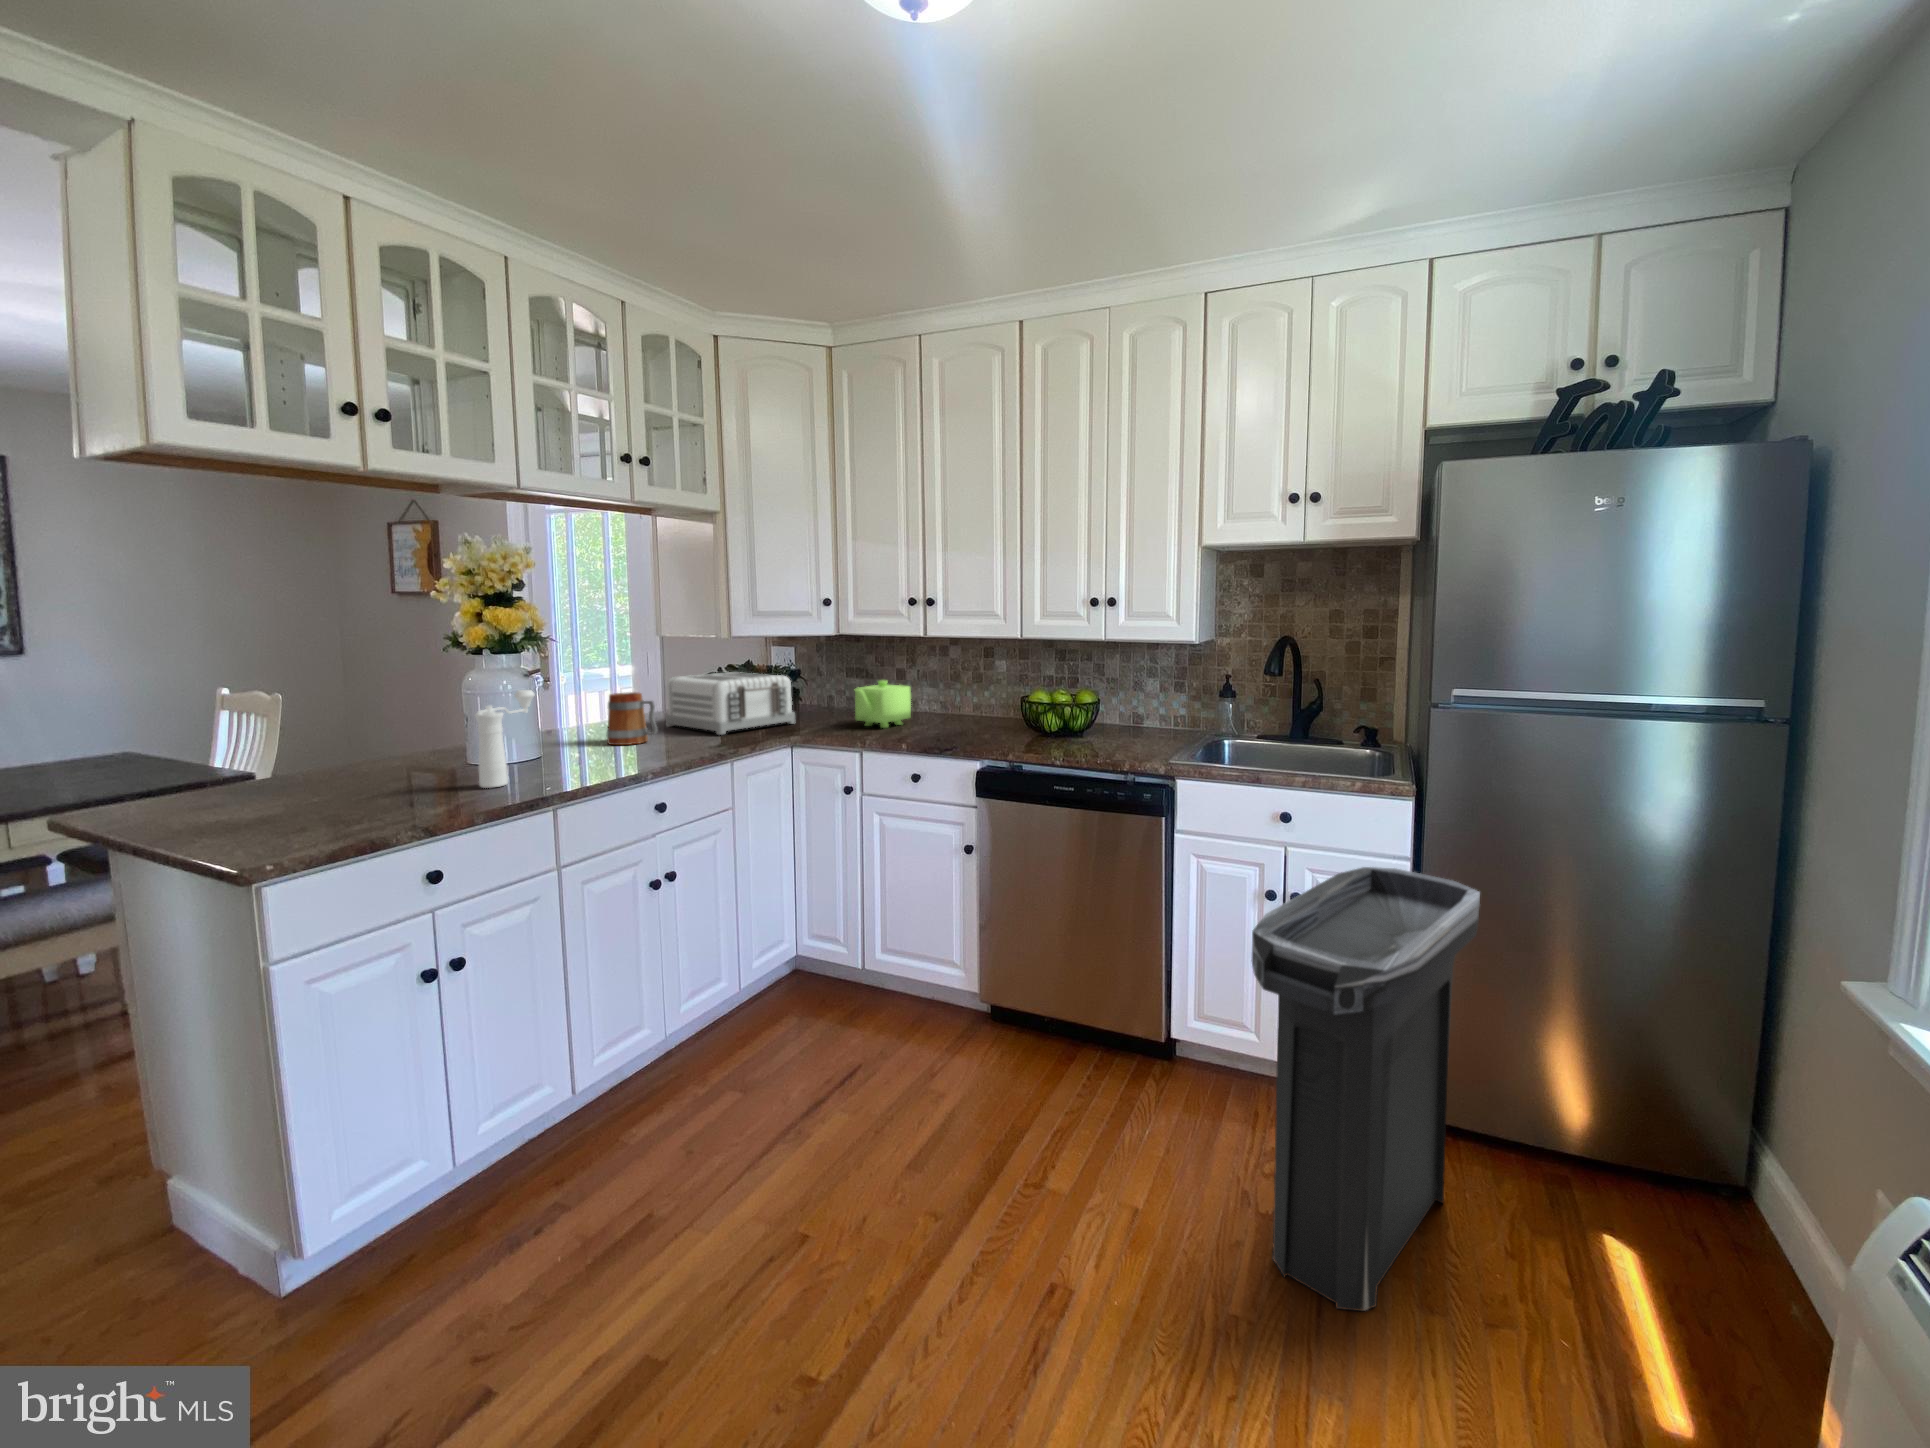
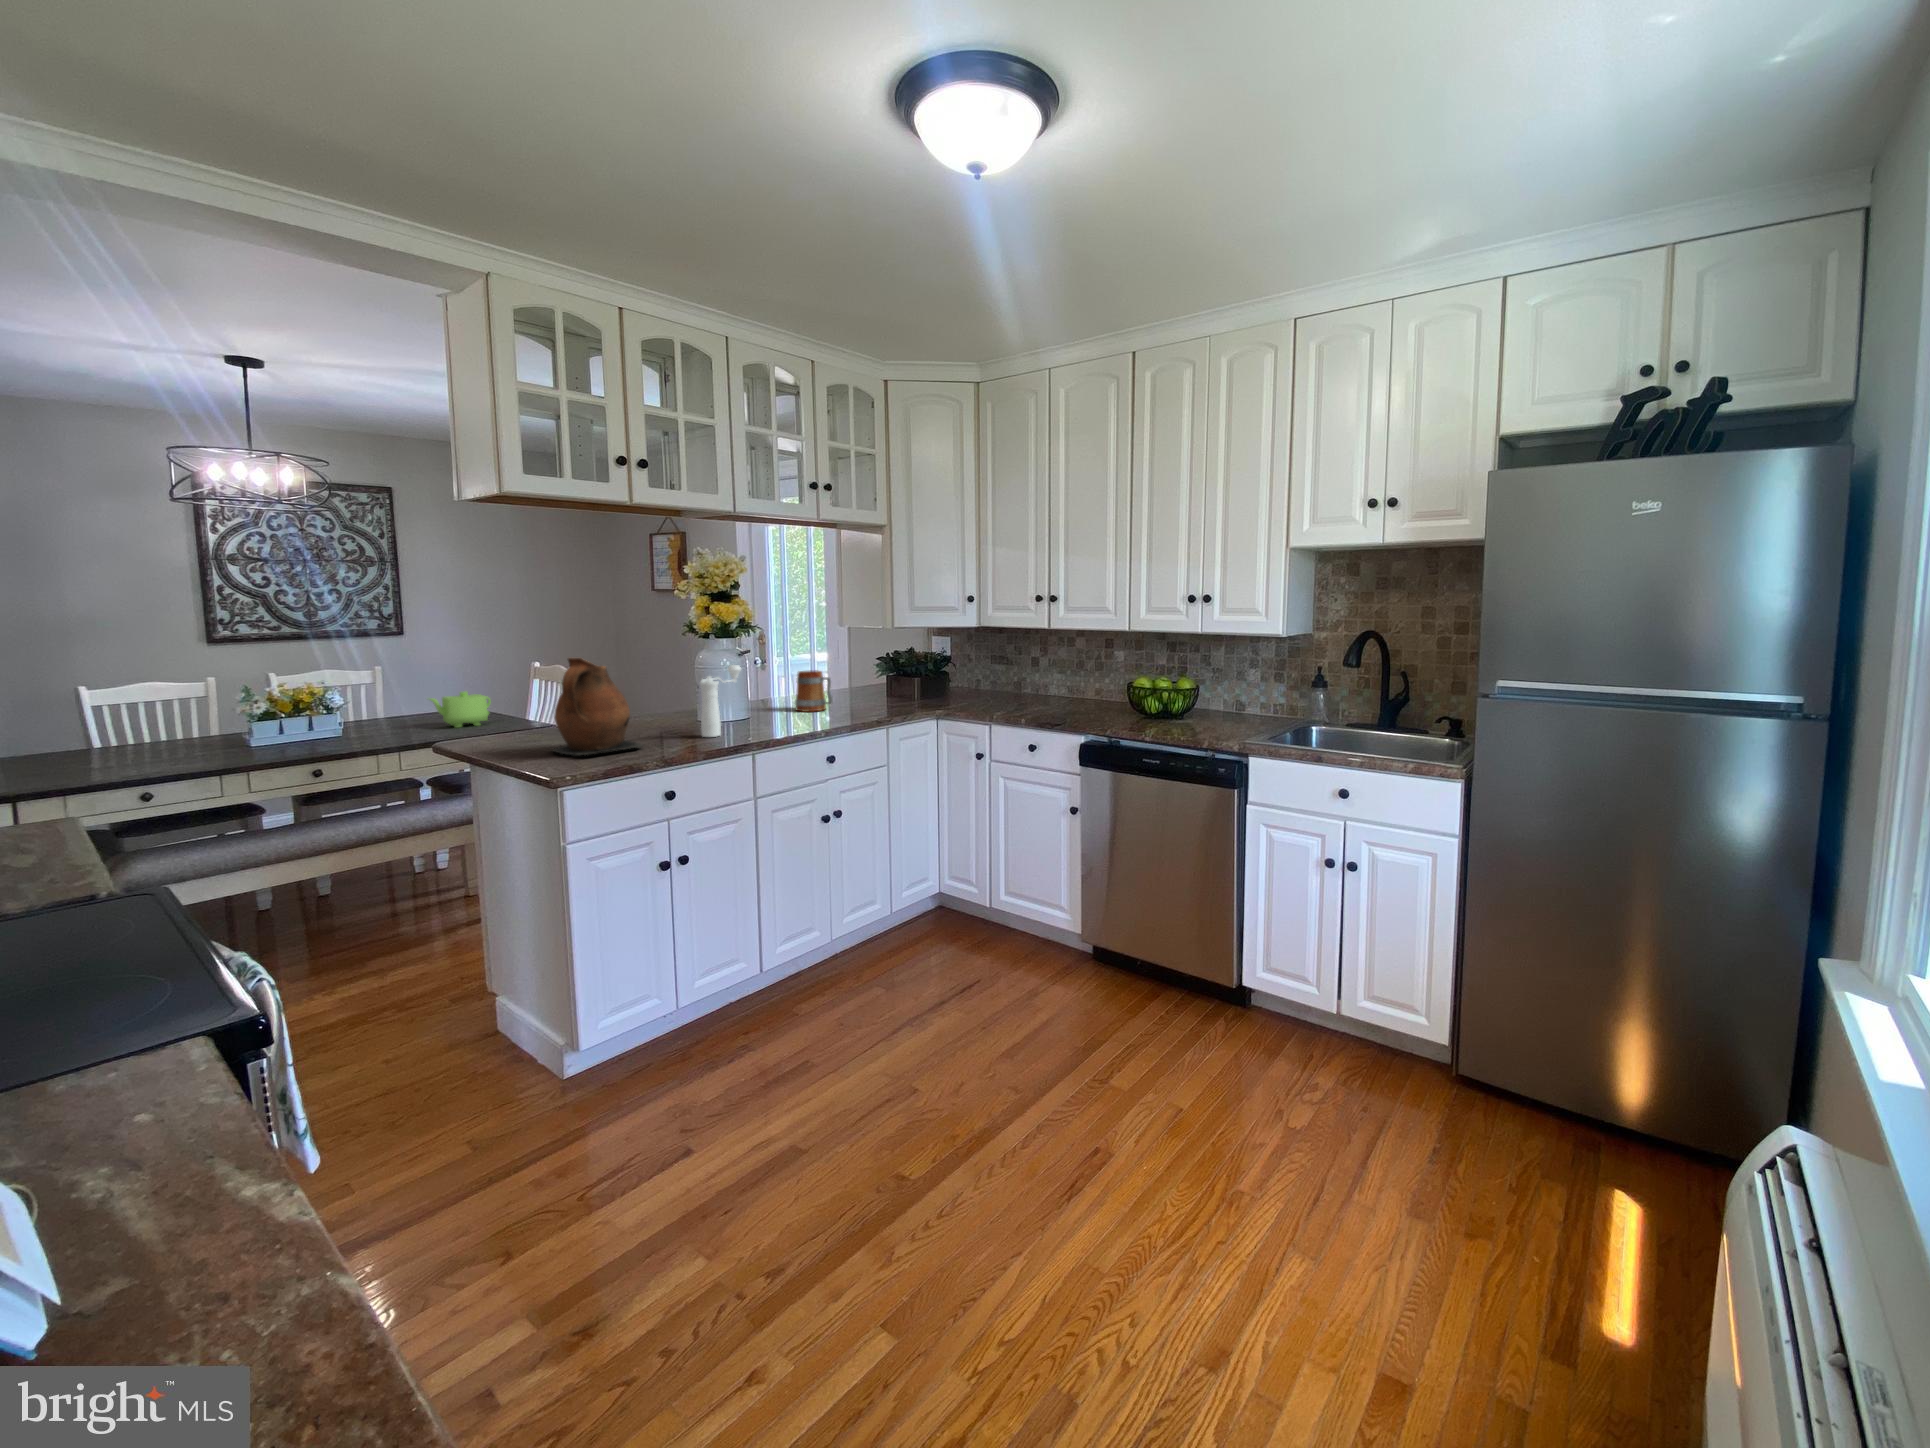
toaster: present [666,672,795,735] -> none [842,656,943,707]
teapot: present [855,680,911,728] -> present [429,692,491,728]
ceramic pitcher: none [235,687,394,827] -> present [553,658,643,756]
trash can: present [1251,867,1480,1311] -> none [1278,839,1512,1210]

